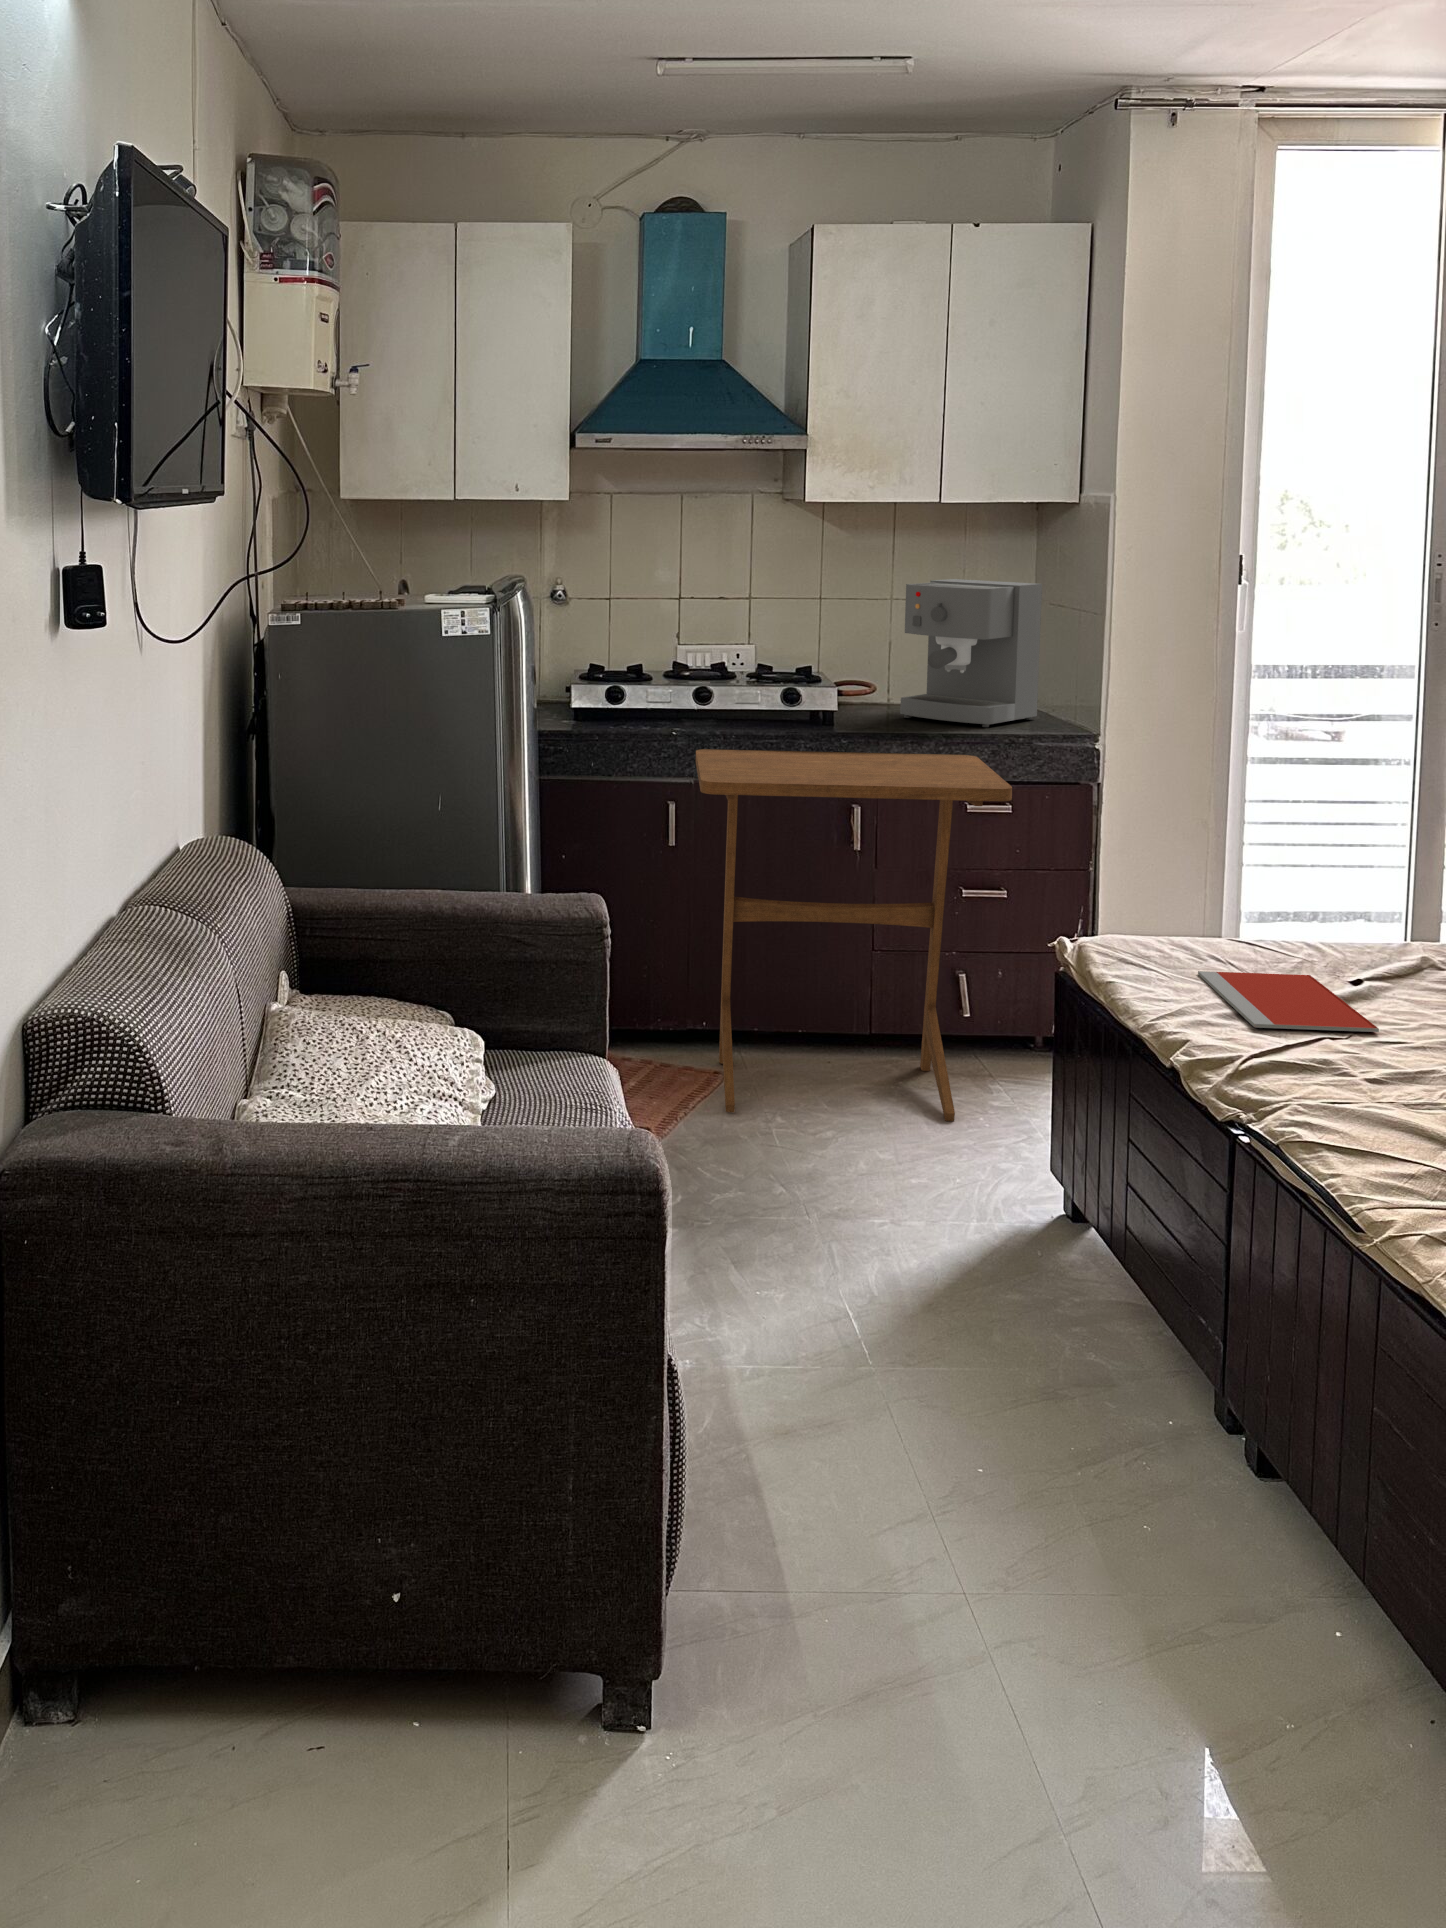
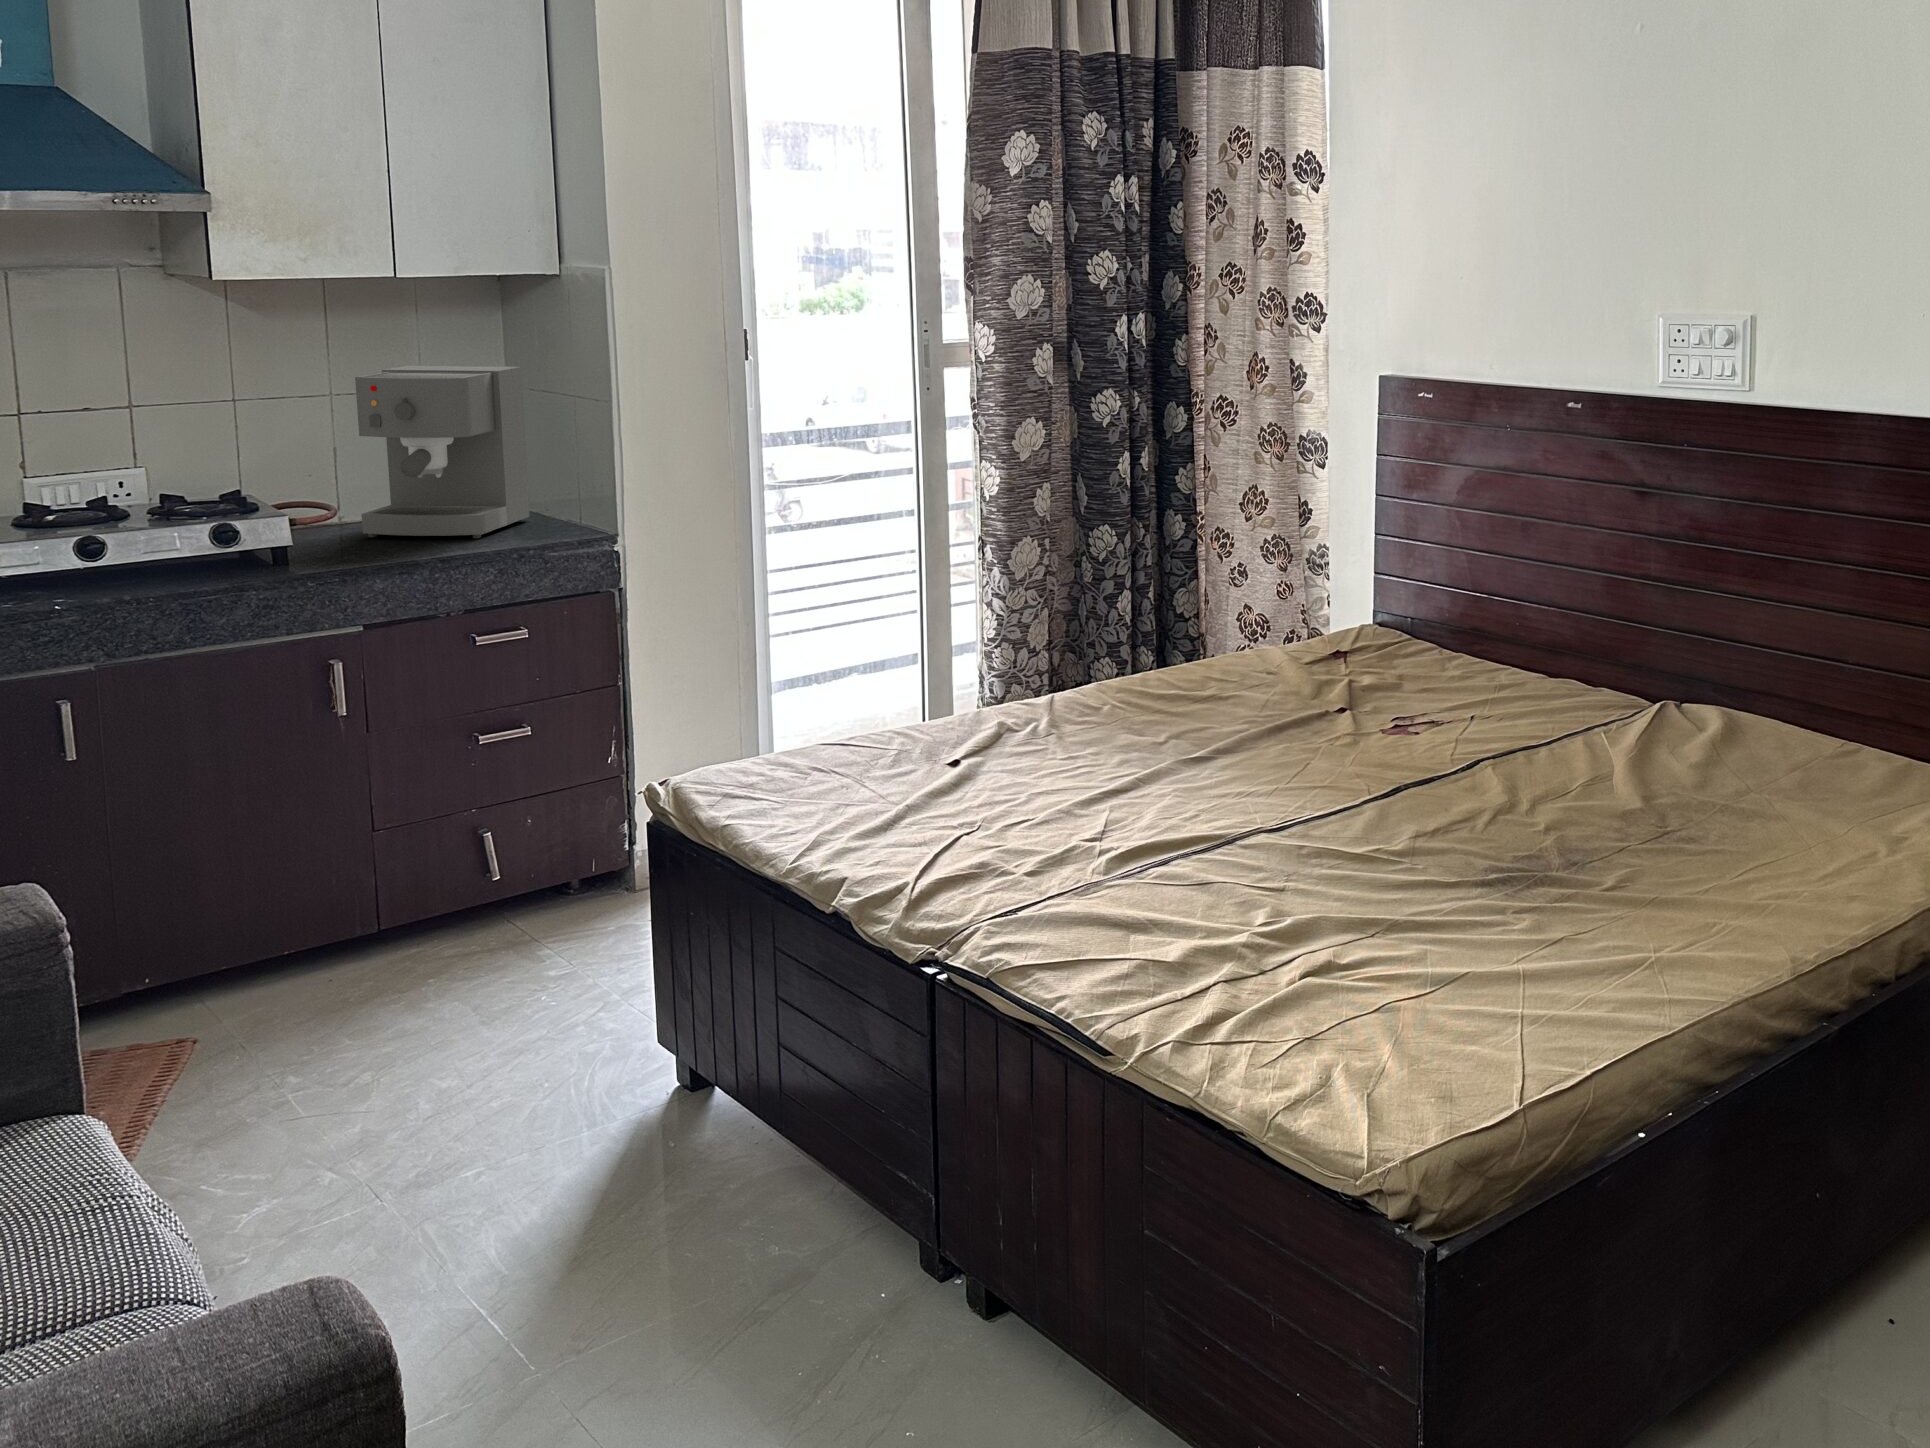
side table: present [696,749,1012,1121] -> none [97,578,555,1085]
notebook: present [1198,971,1379,1032] -> none [812,768,1009,843]

